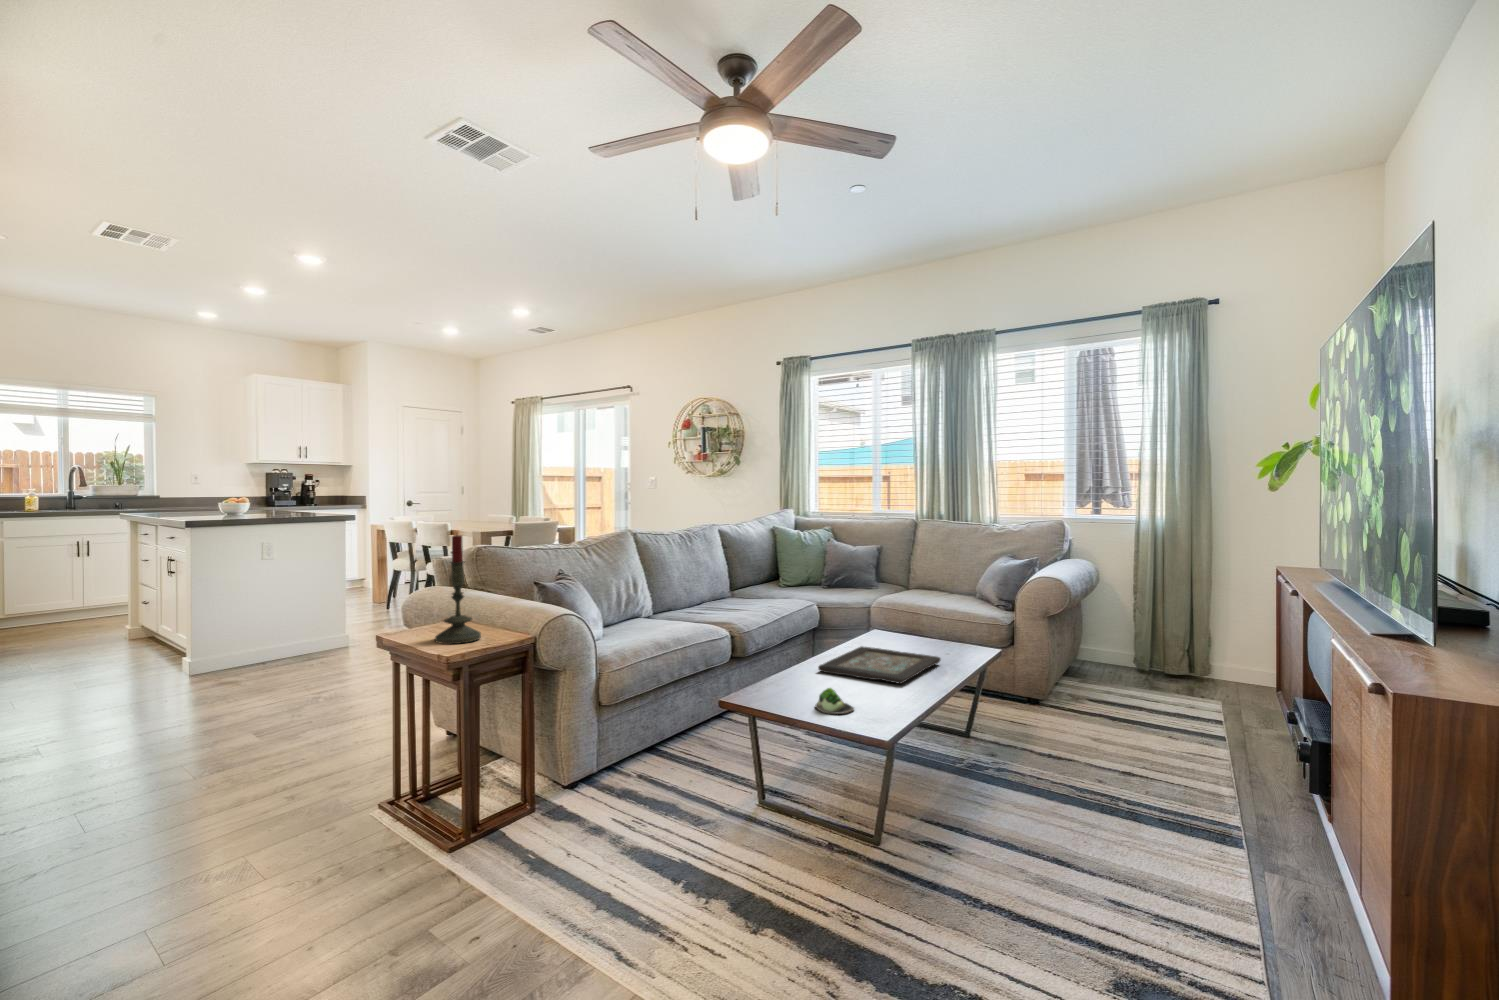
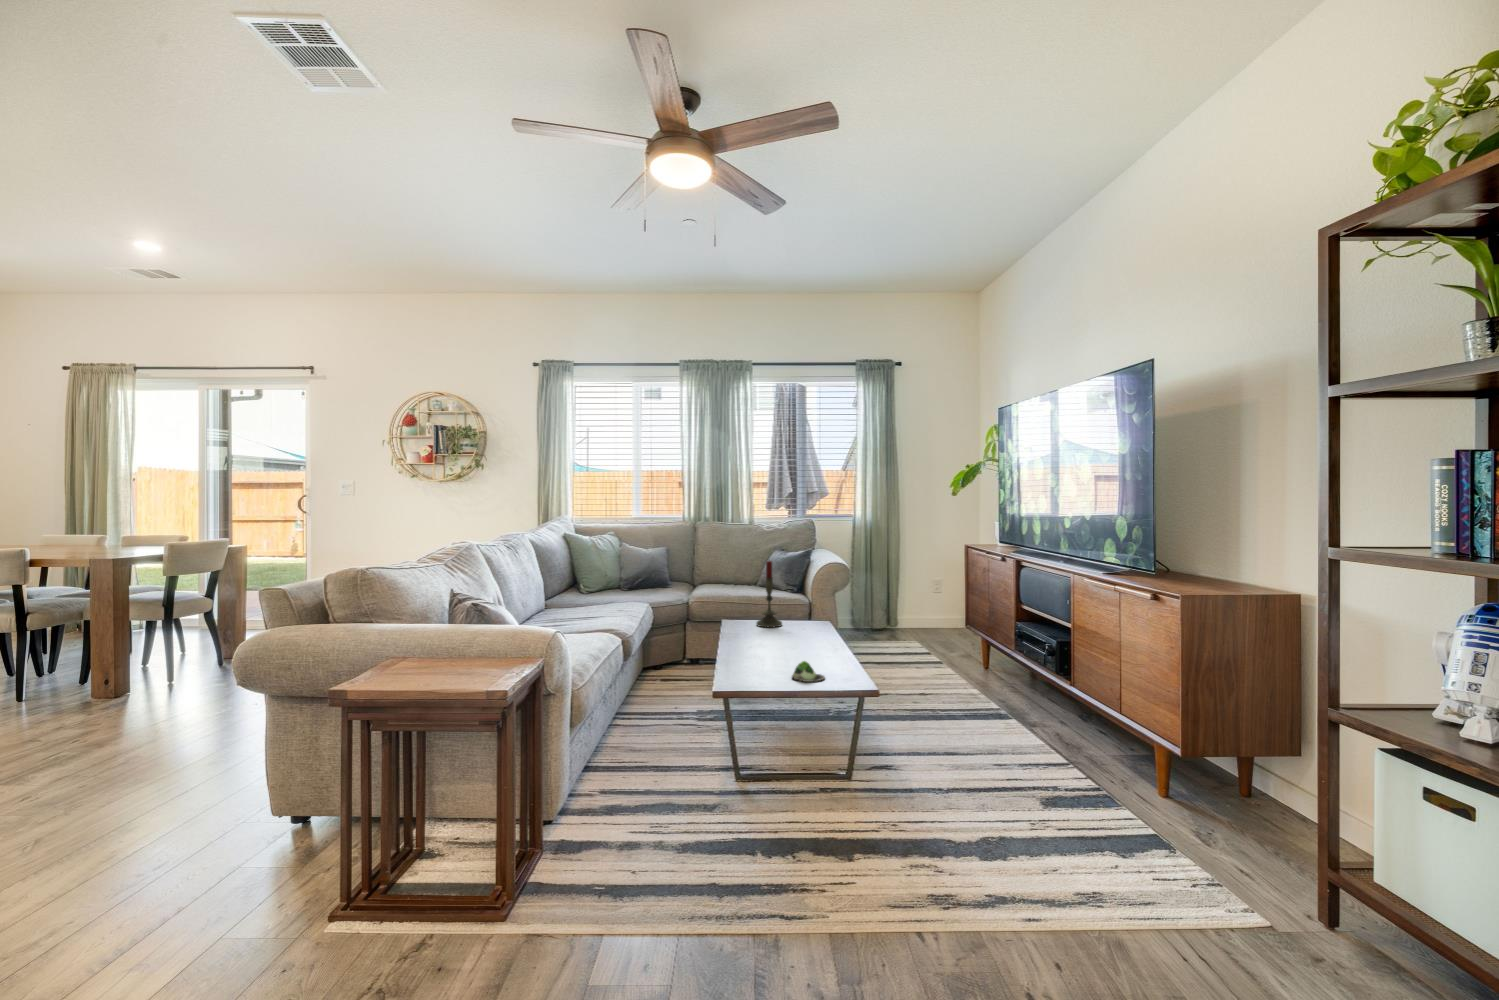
candle: present [435,535,481,644] -> present [756,561,782,627]
decorative tray: present [818,646,941,684] -> none [741,632,822,655]

